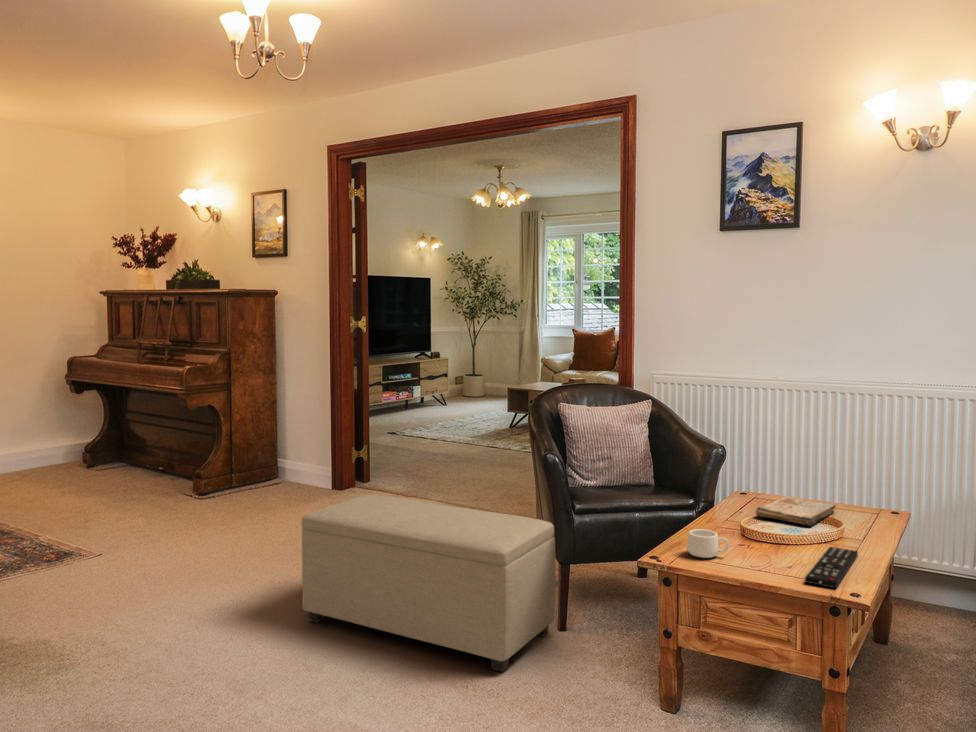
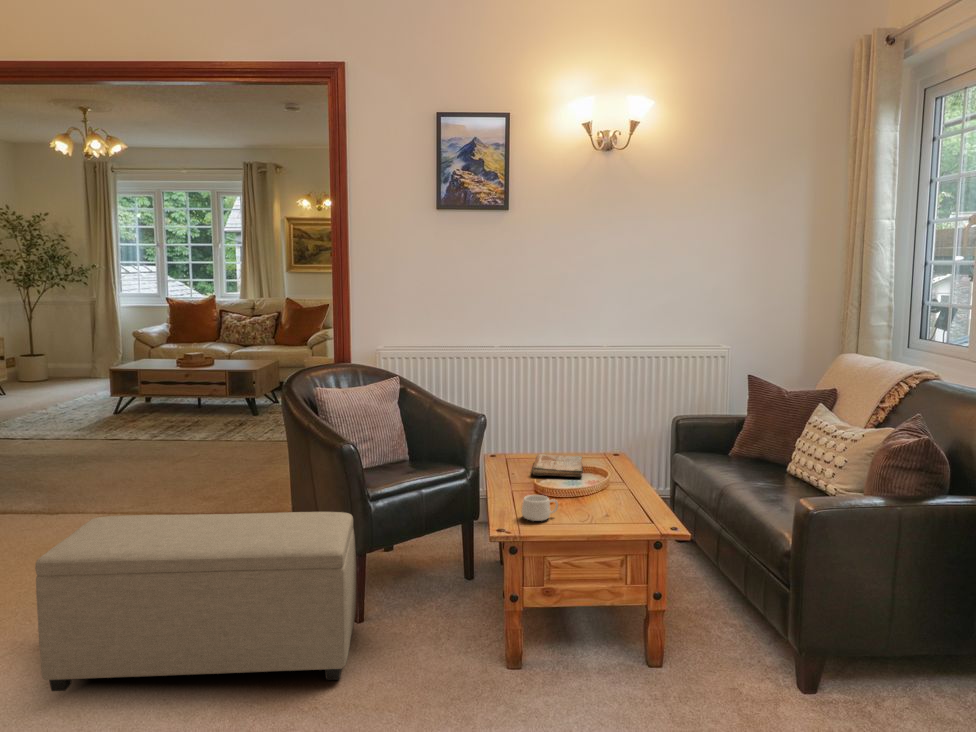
remote control: present [805,547,858,588] -> none [619,492,662,526]

